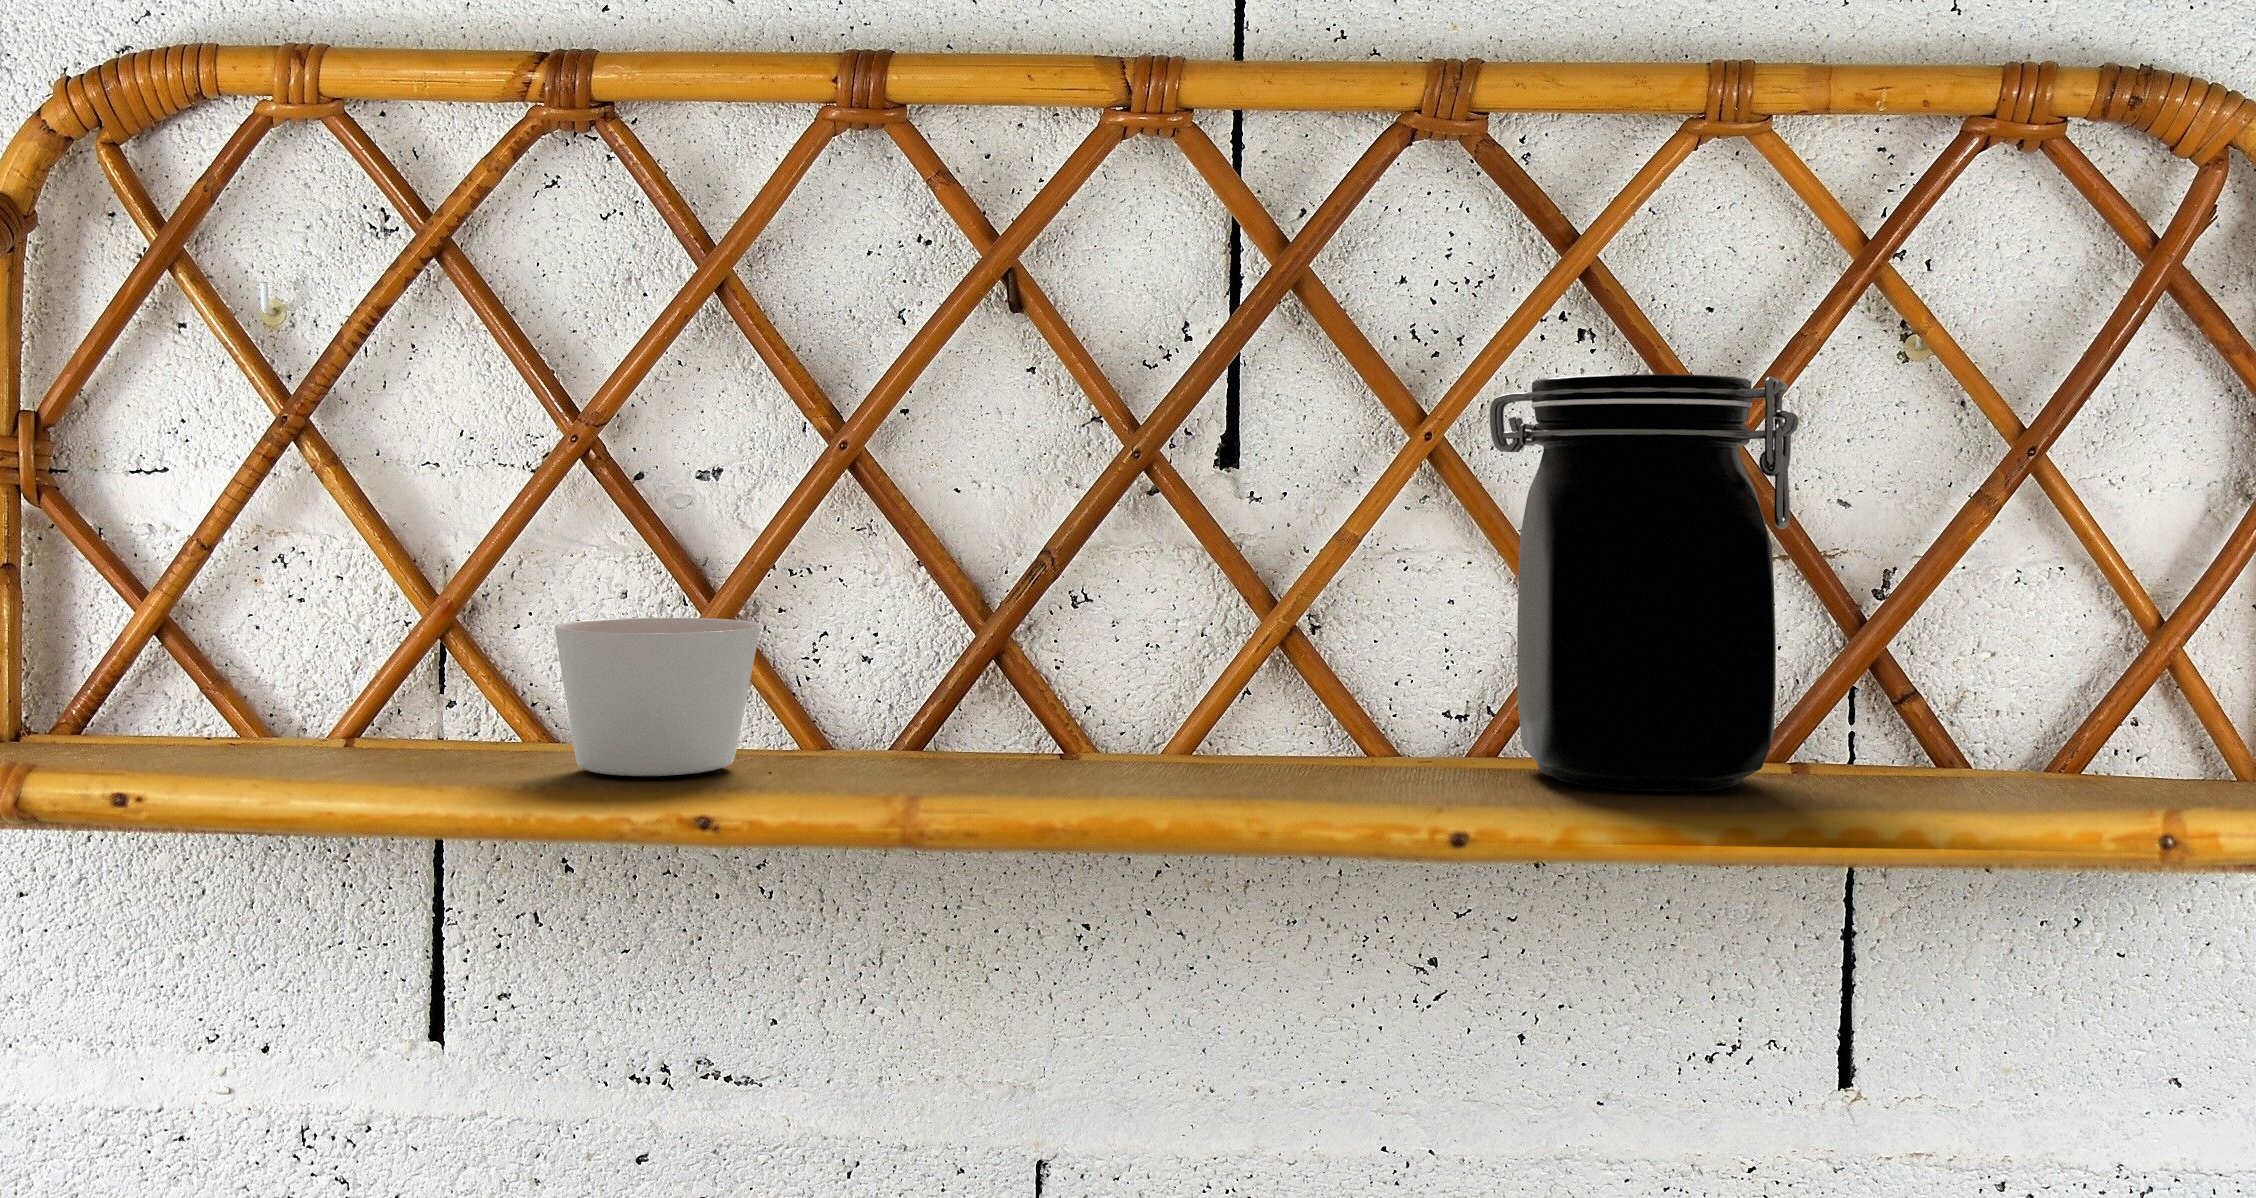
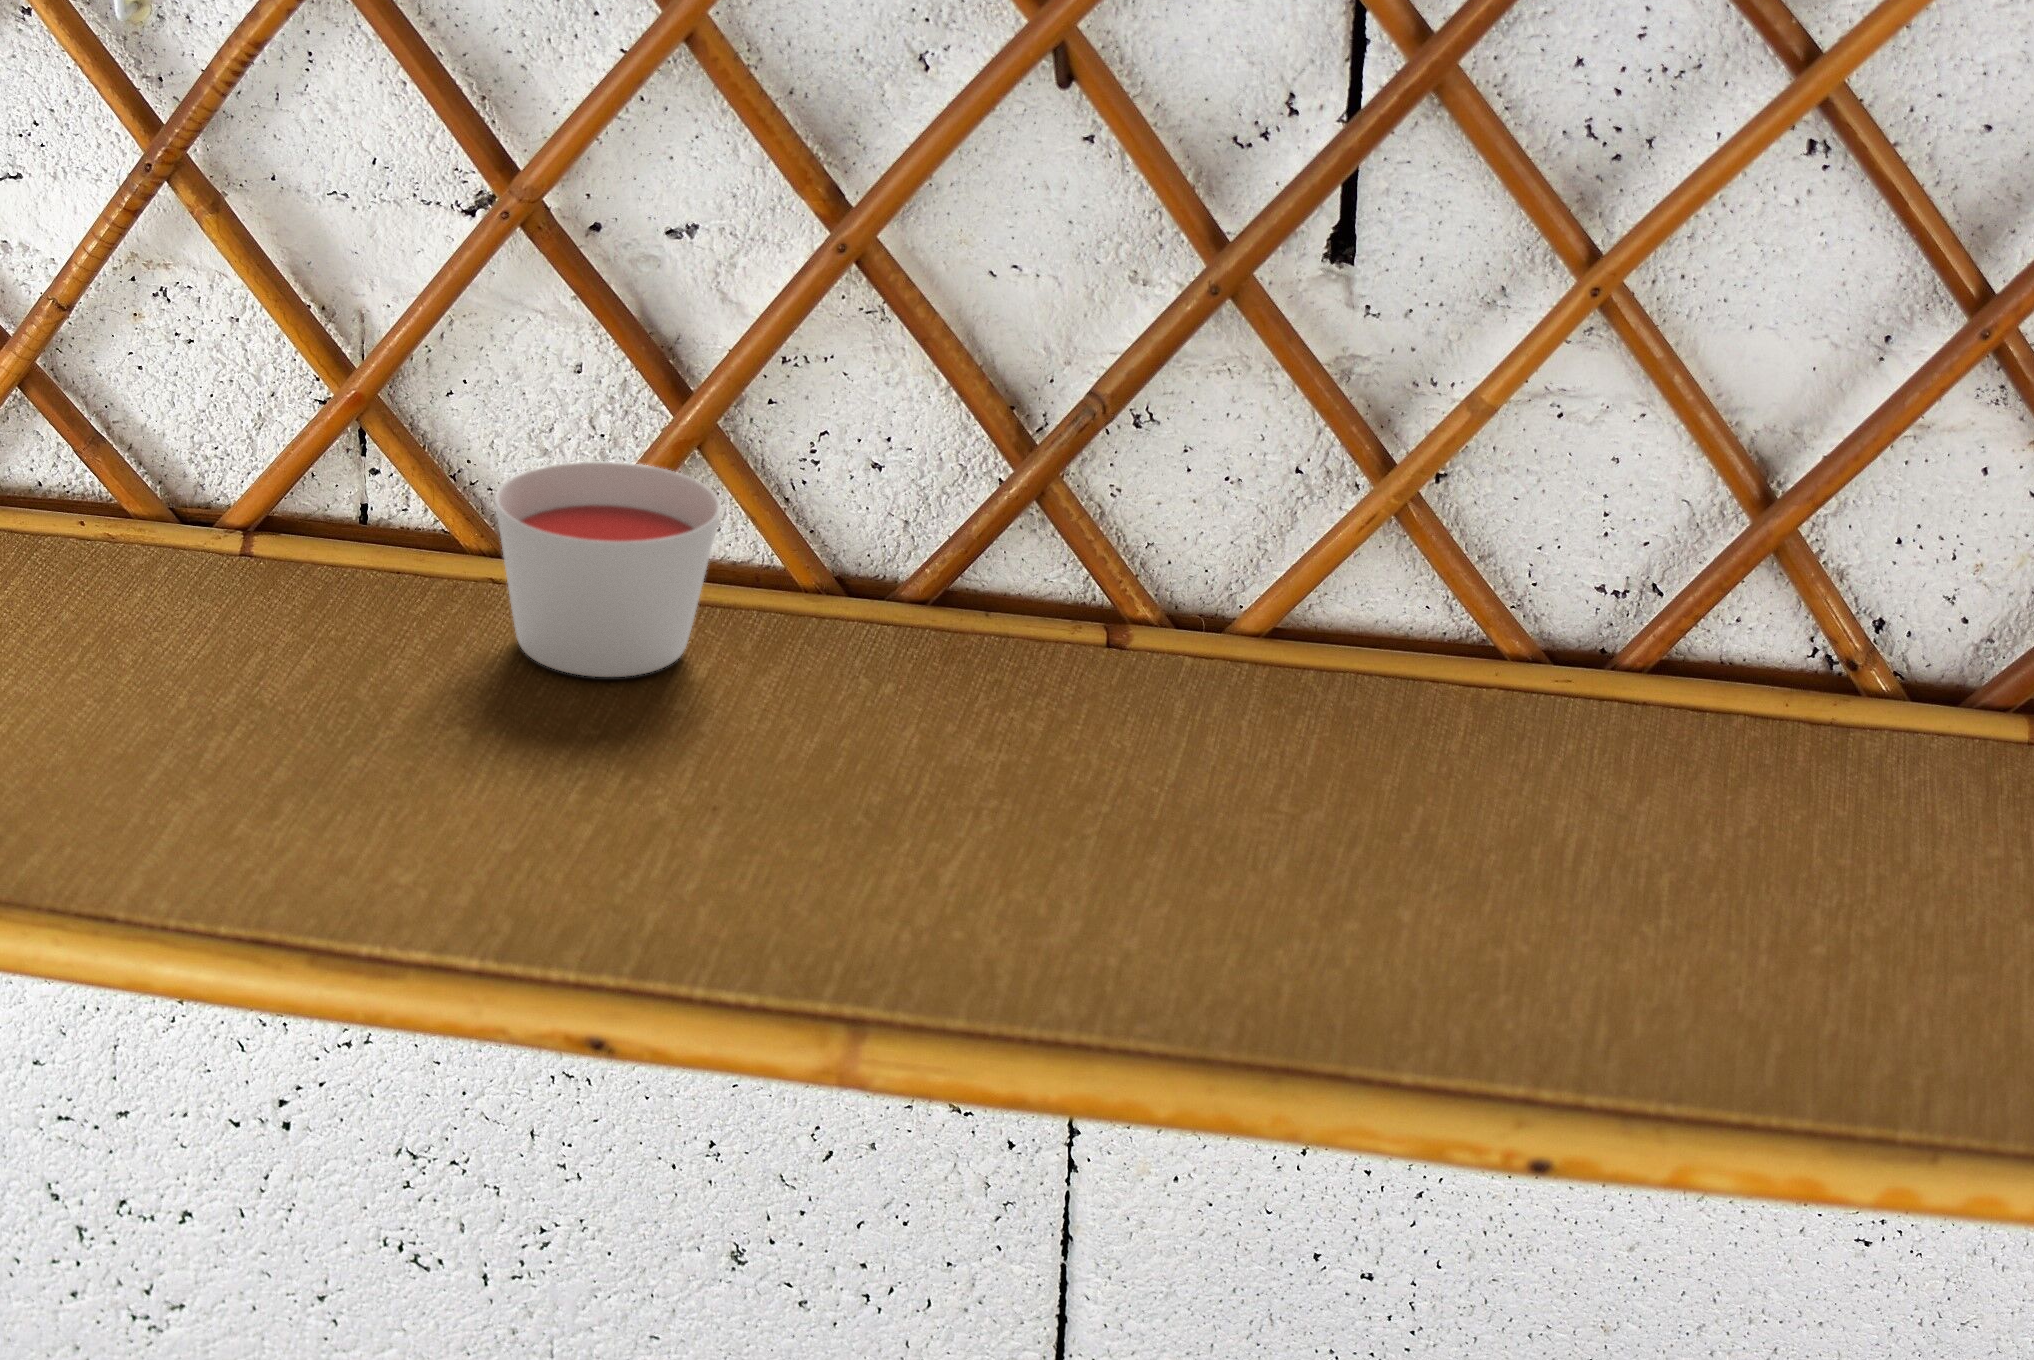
jar: present [1490,374,1799,791] -> none [1591,269,1994,791]

